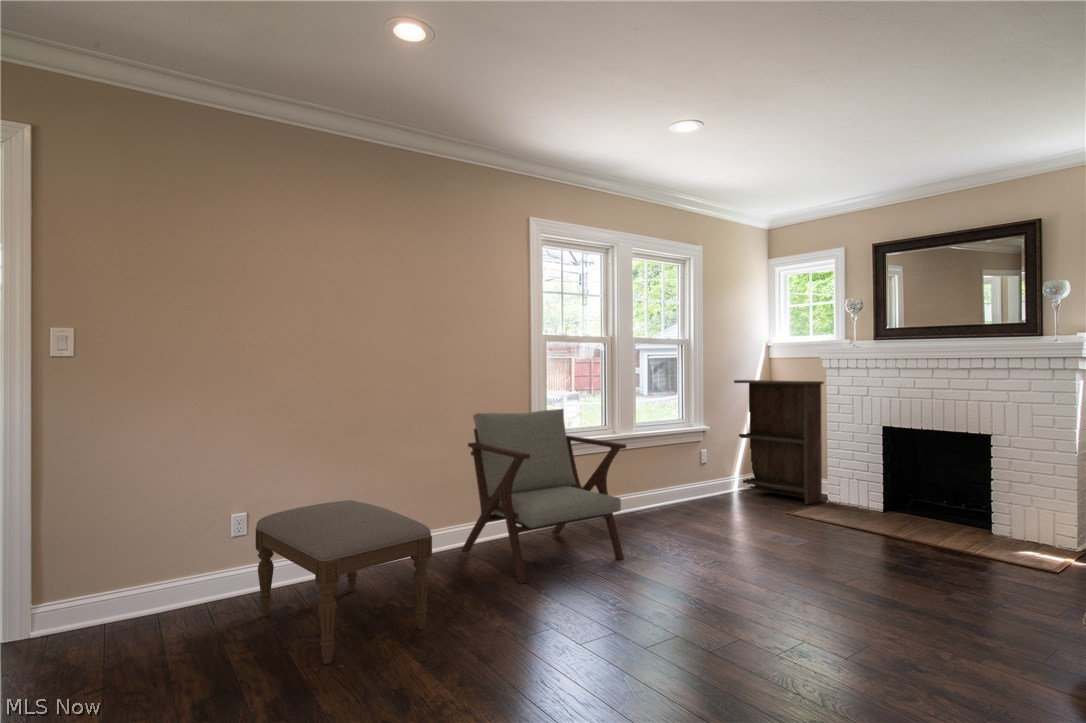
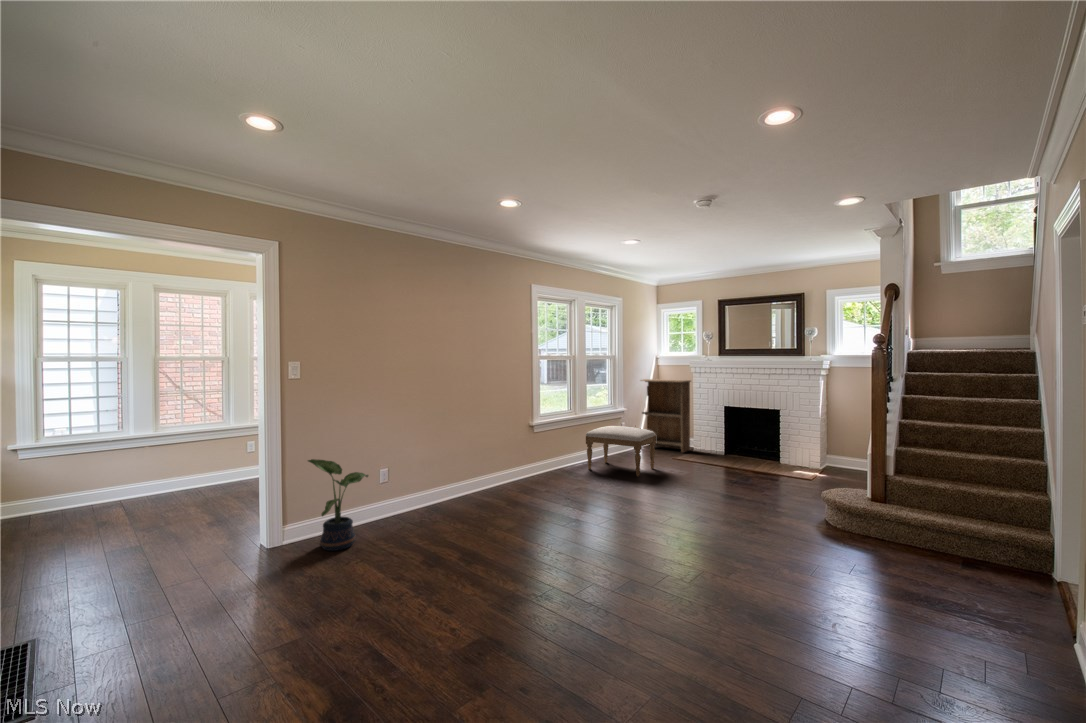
lounge chair: present [462,409,626,583] -> none [498,401,595,501]
potted plant: none [51,494,177,664] -> present [308,459,368,551]
ottoman: present [256,500,432,664] -> present [586,426,656,476]

